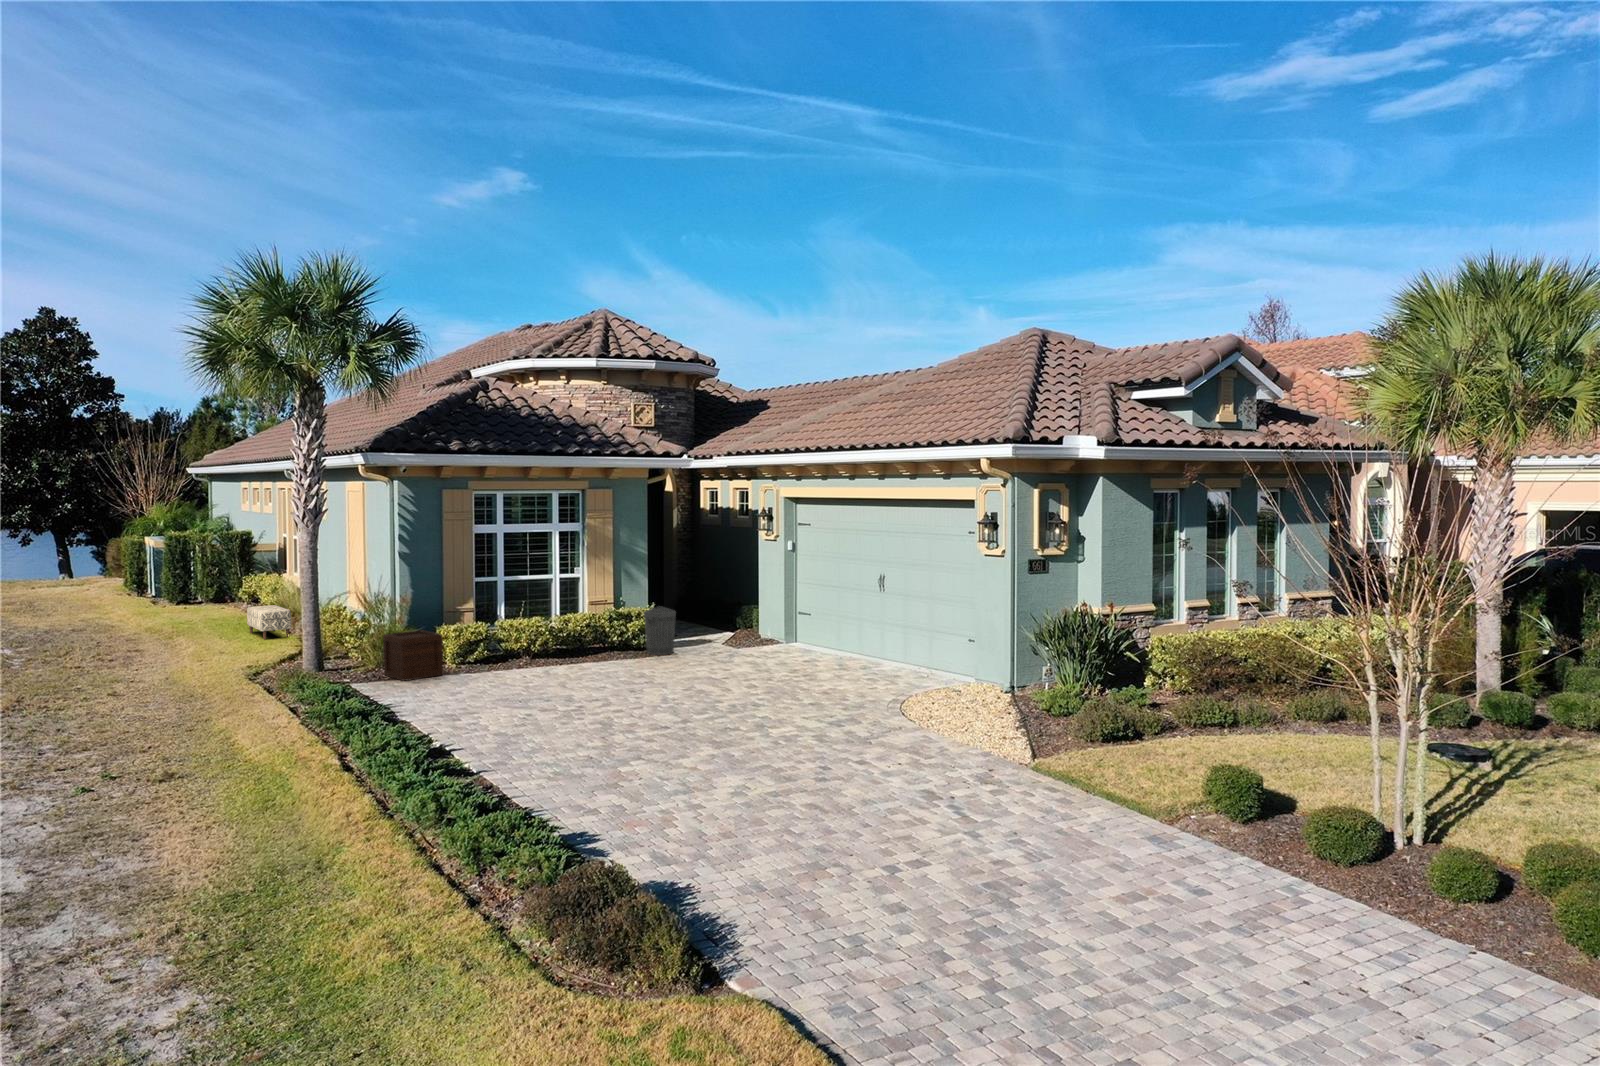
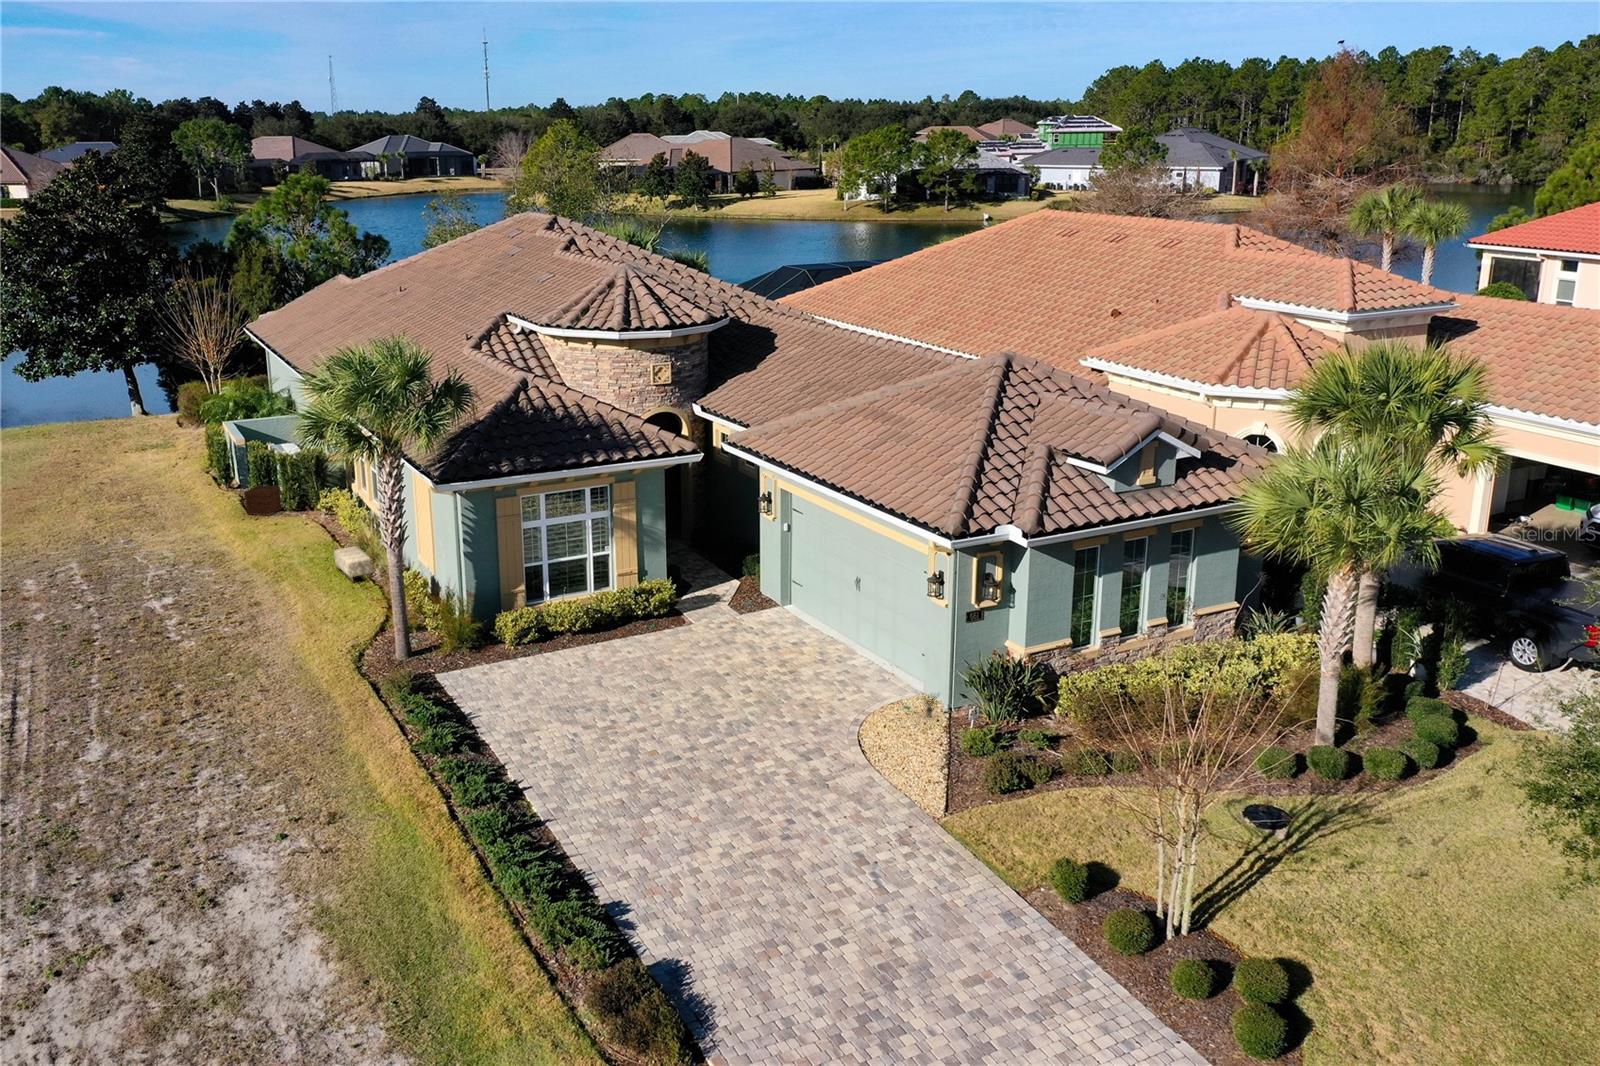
trash can: present [644,607,676,655] -> none [663,583,689,623]
wooden crate: present [383,630,443,681] -> present [244,486,283,516]
potted plant: none [976,666,1007,702] -> present [923,695,939,717]

